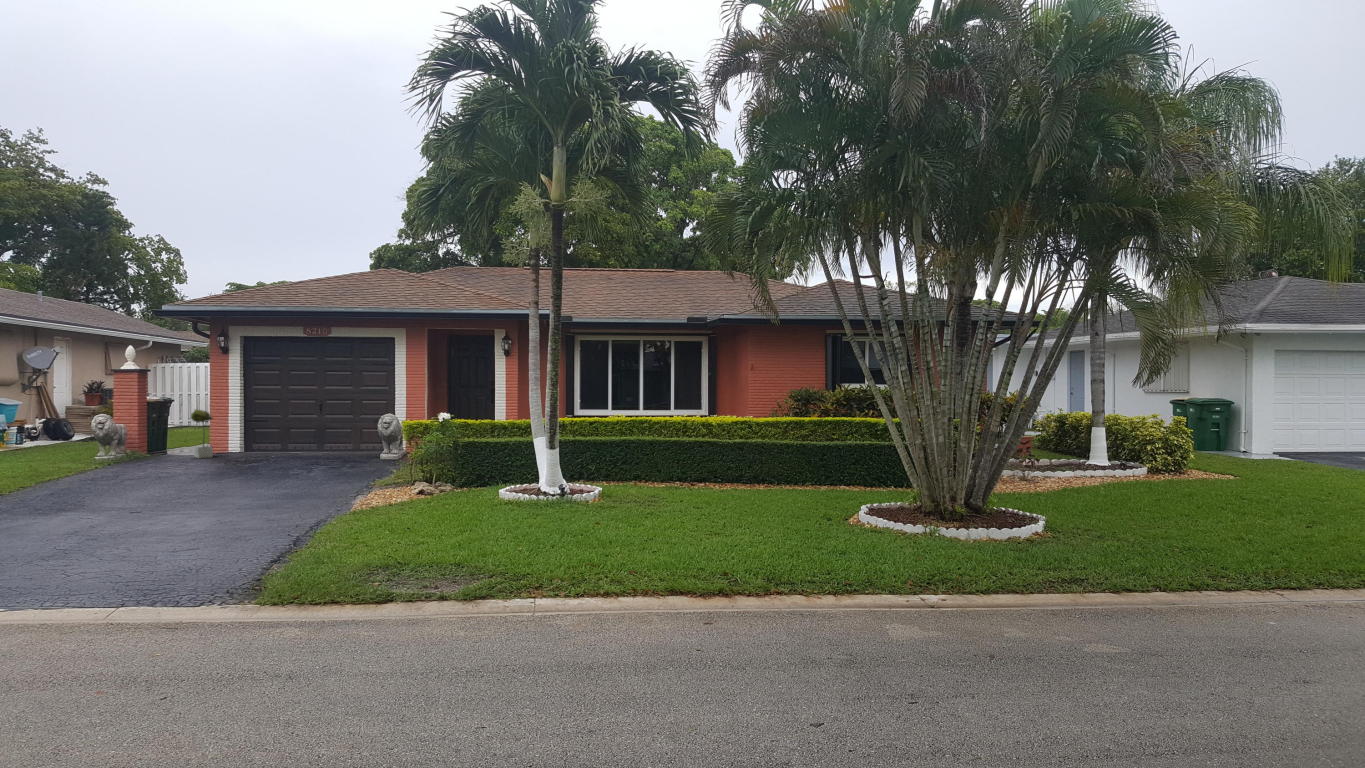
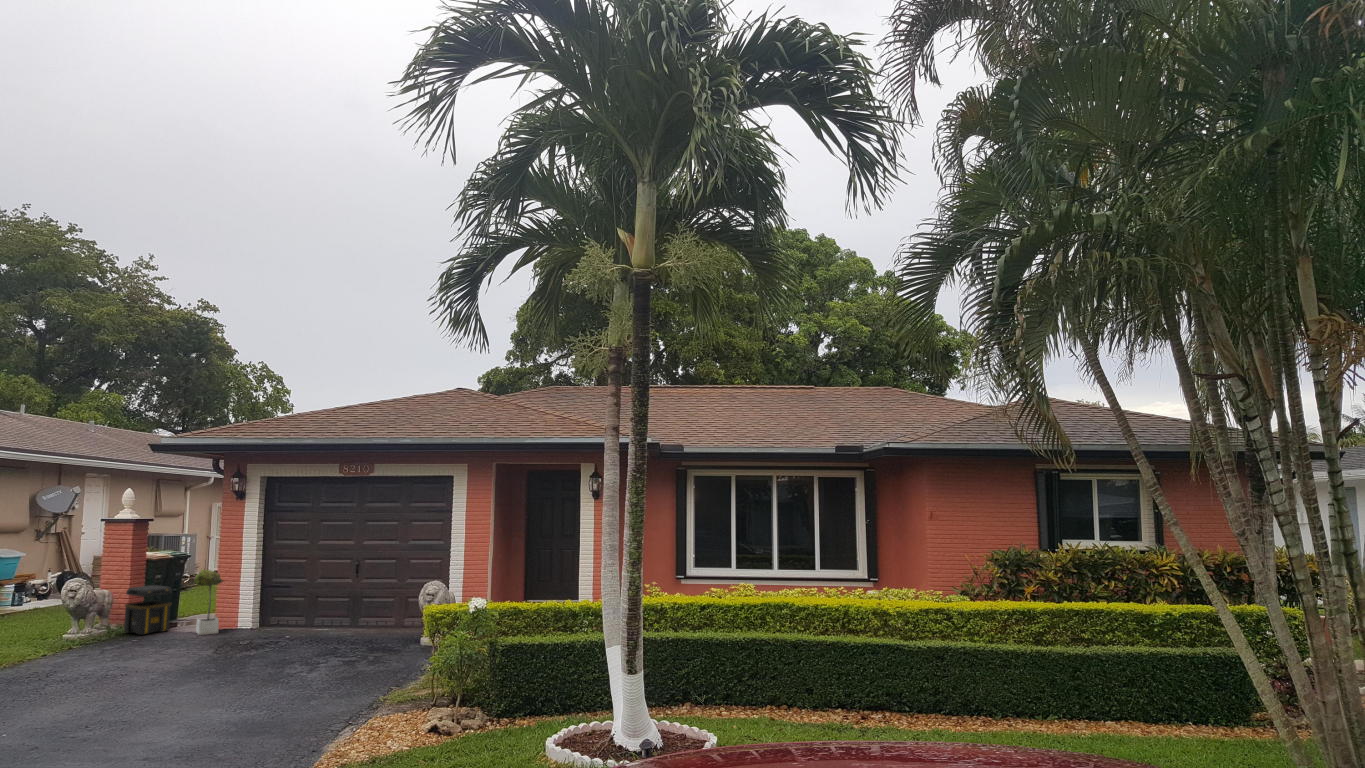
toolbox: none [133,423,170,459] -> present [124,585,172,635]

